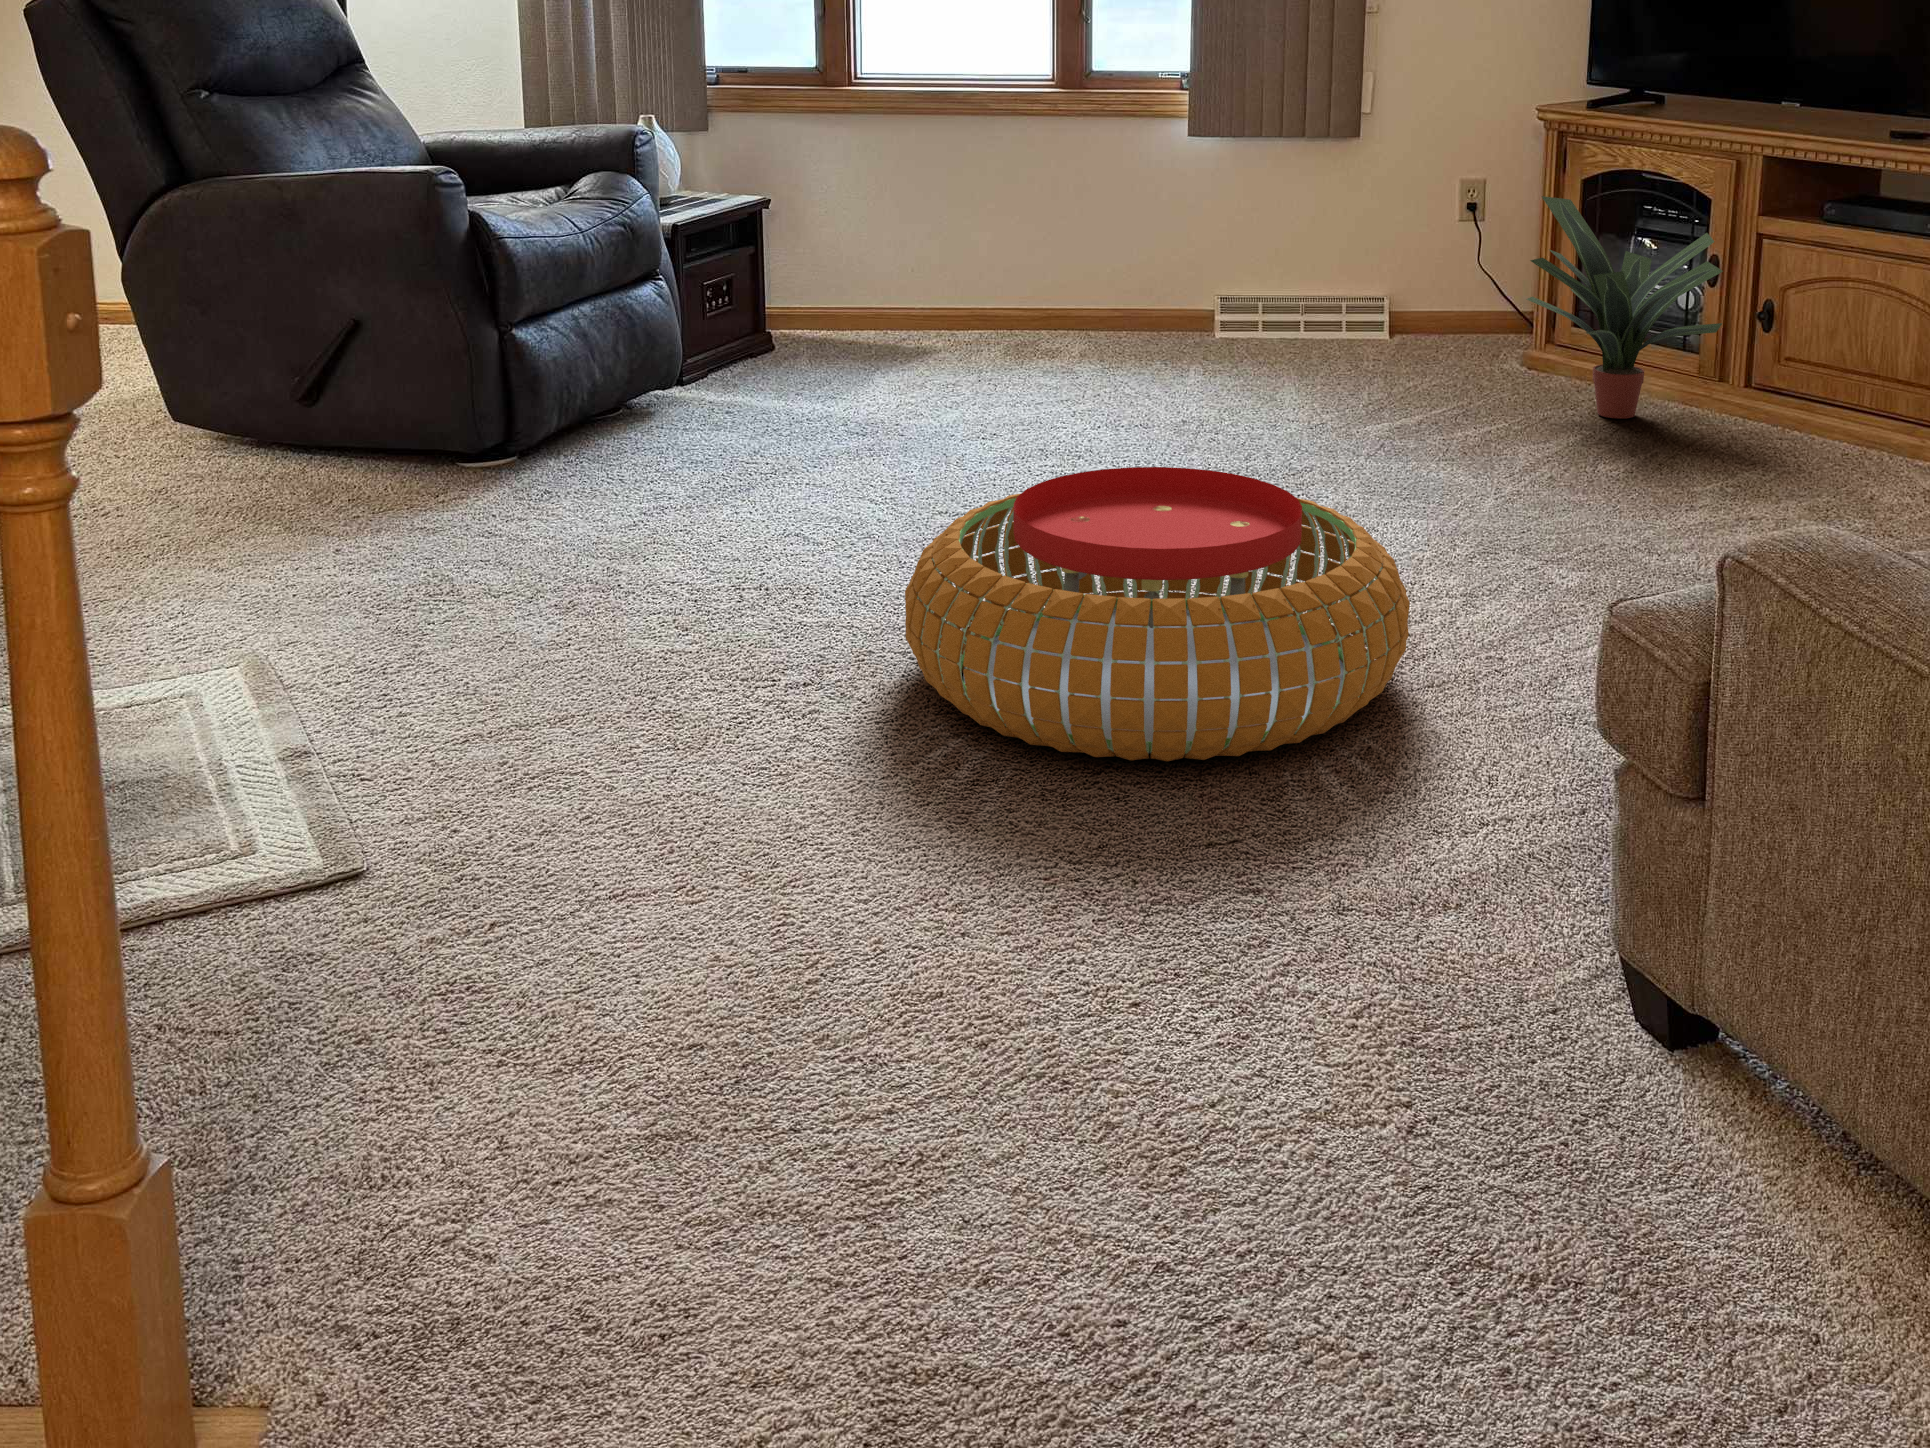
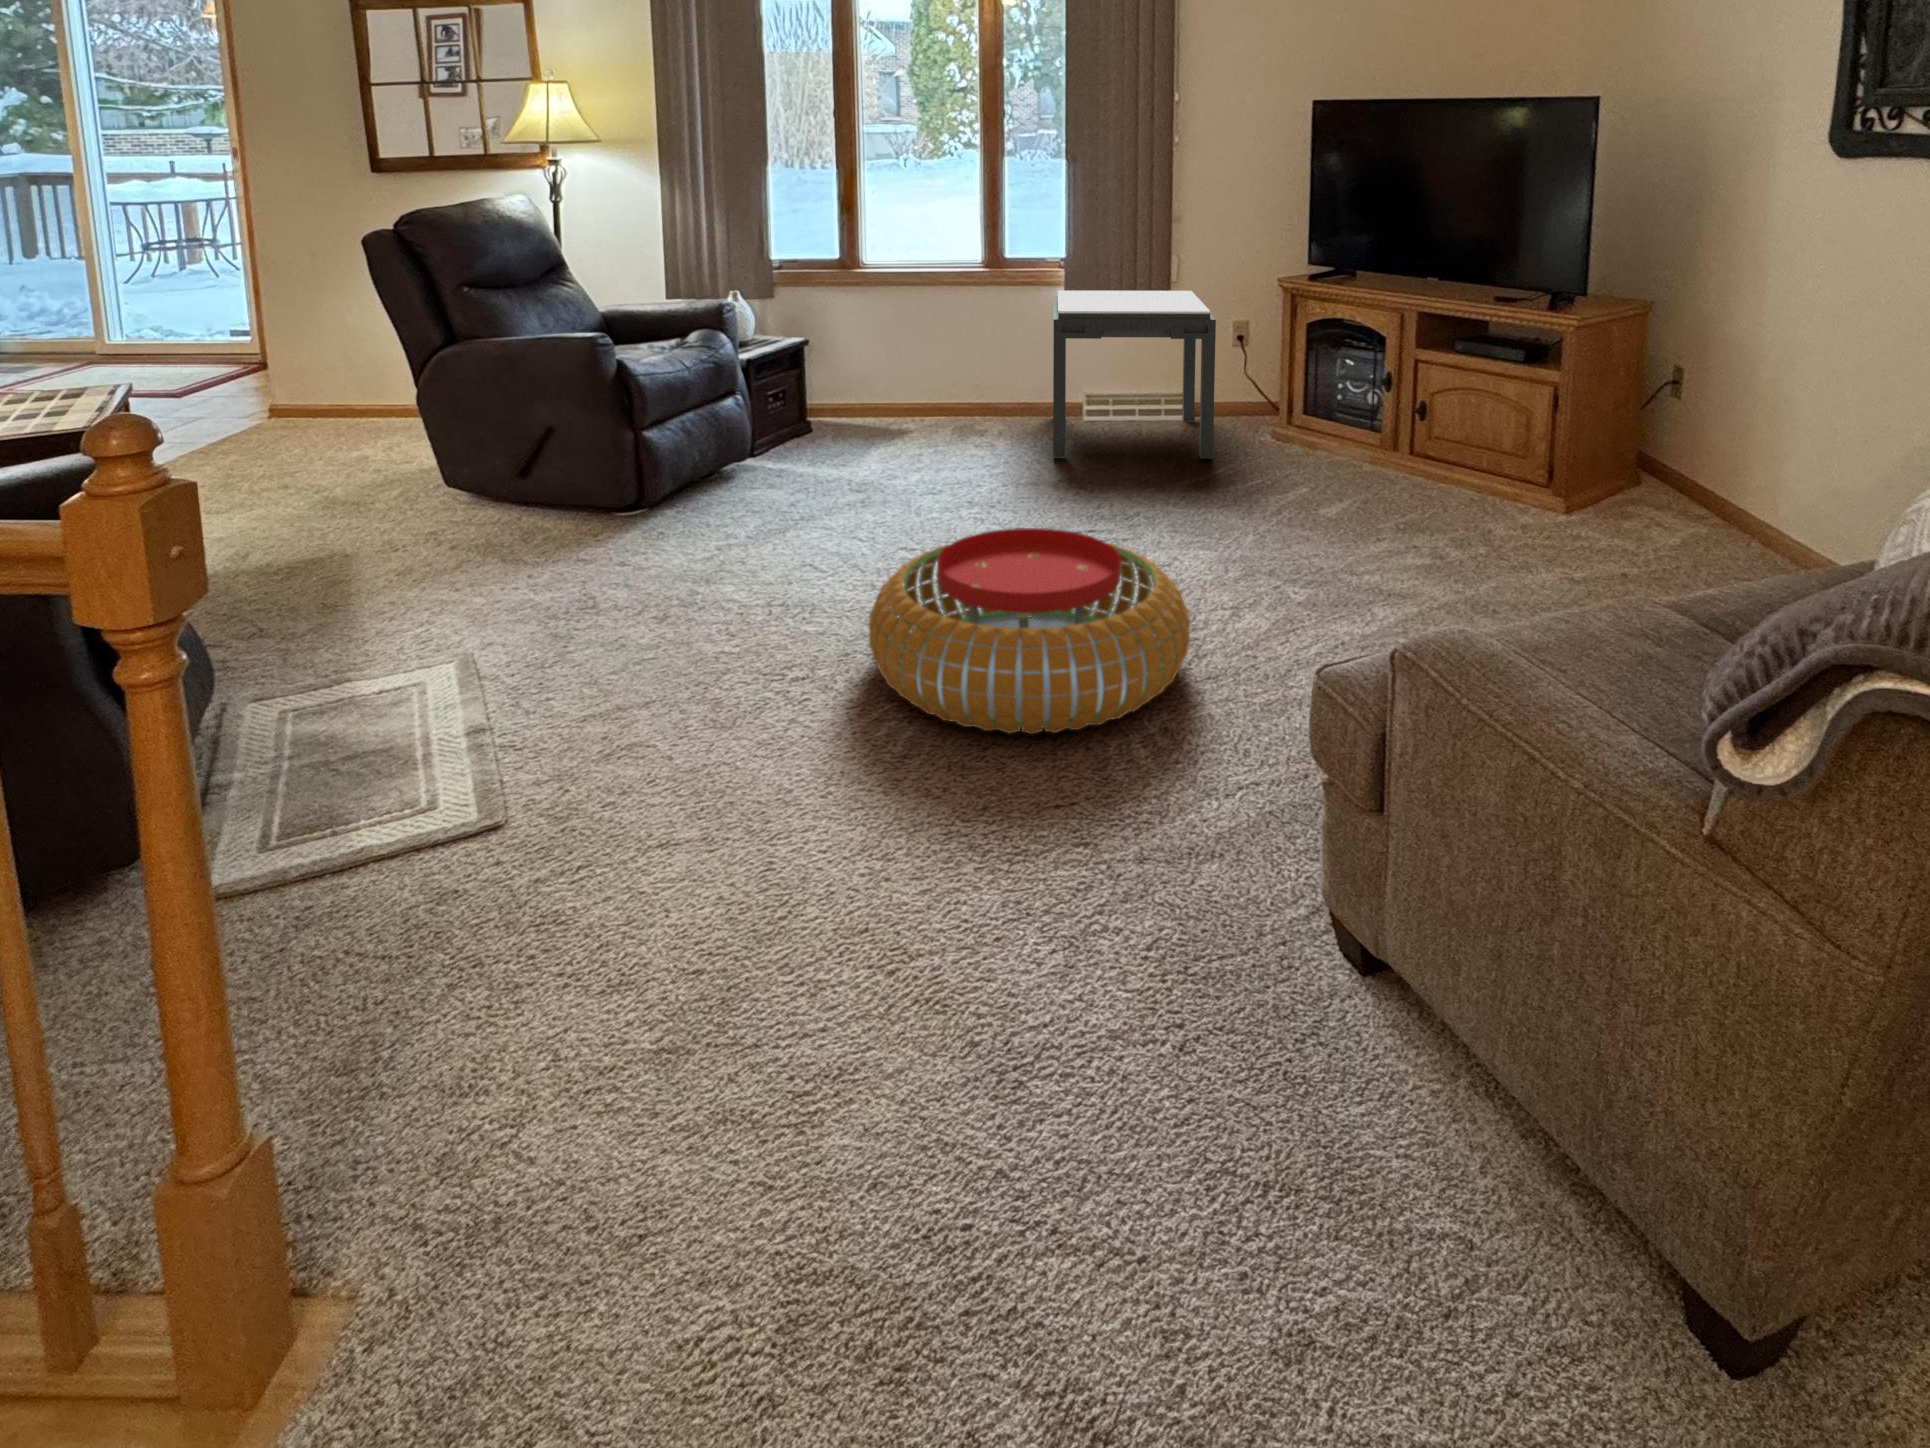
side table: none [1168,122,1444,395] -> present [1053,291,1216,458]
potted plant: present [1527,196,1723,418] -> none [1268,336,1389,474]

